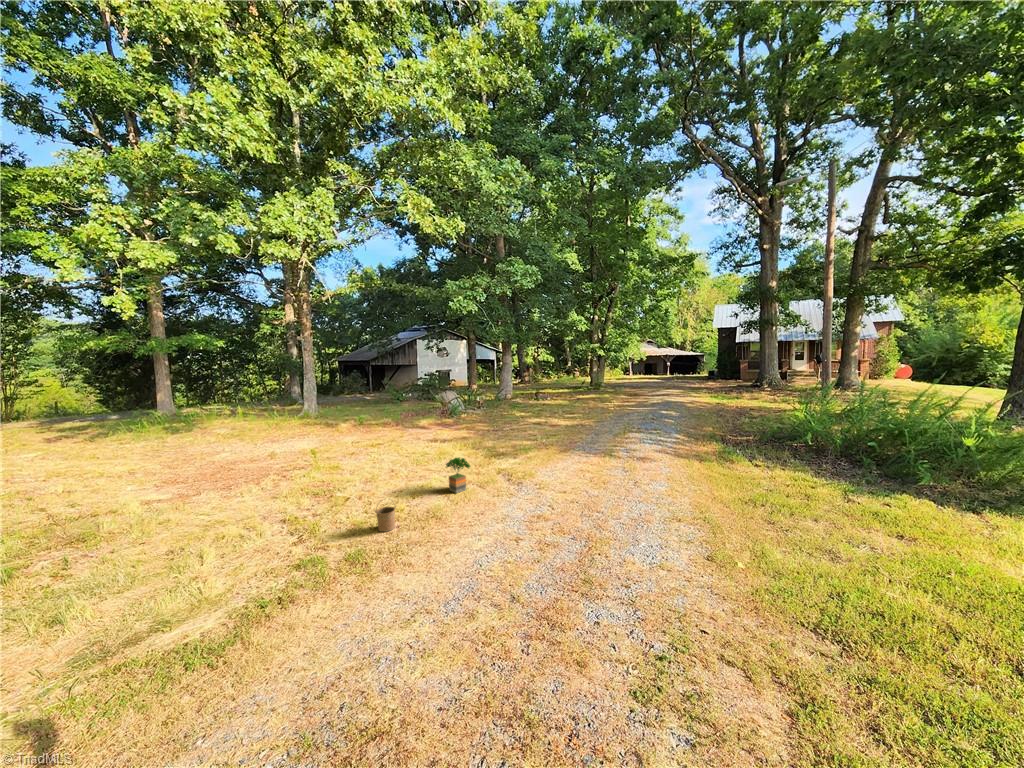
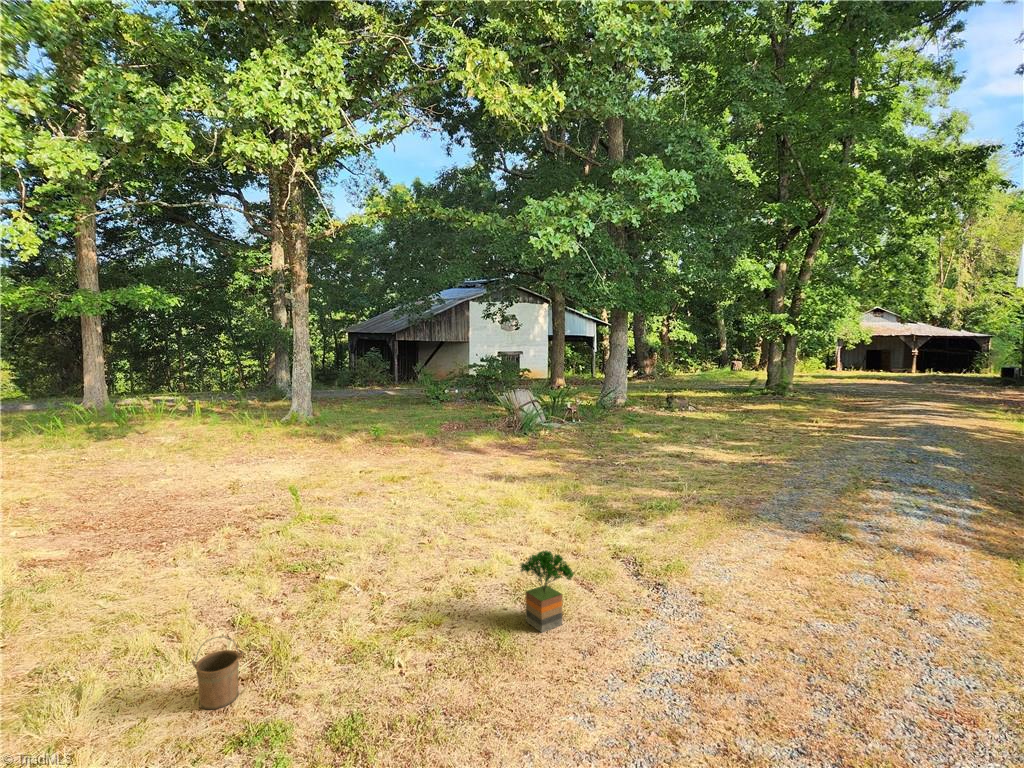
bucket: present [375,506,396,532] -> present [192,637,242,709]

